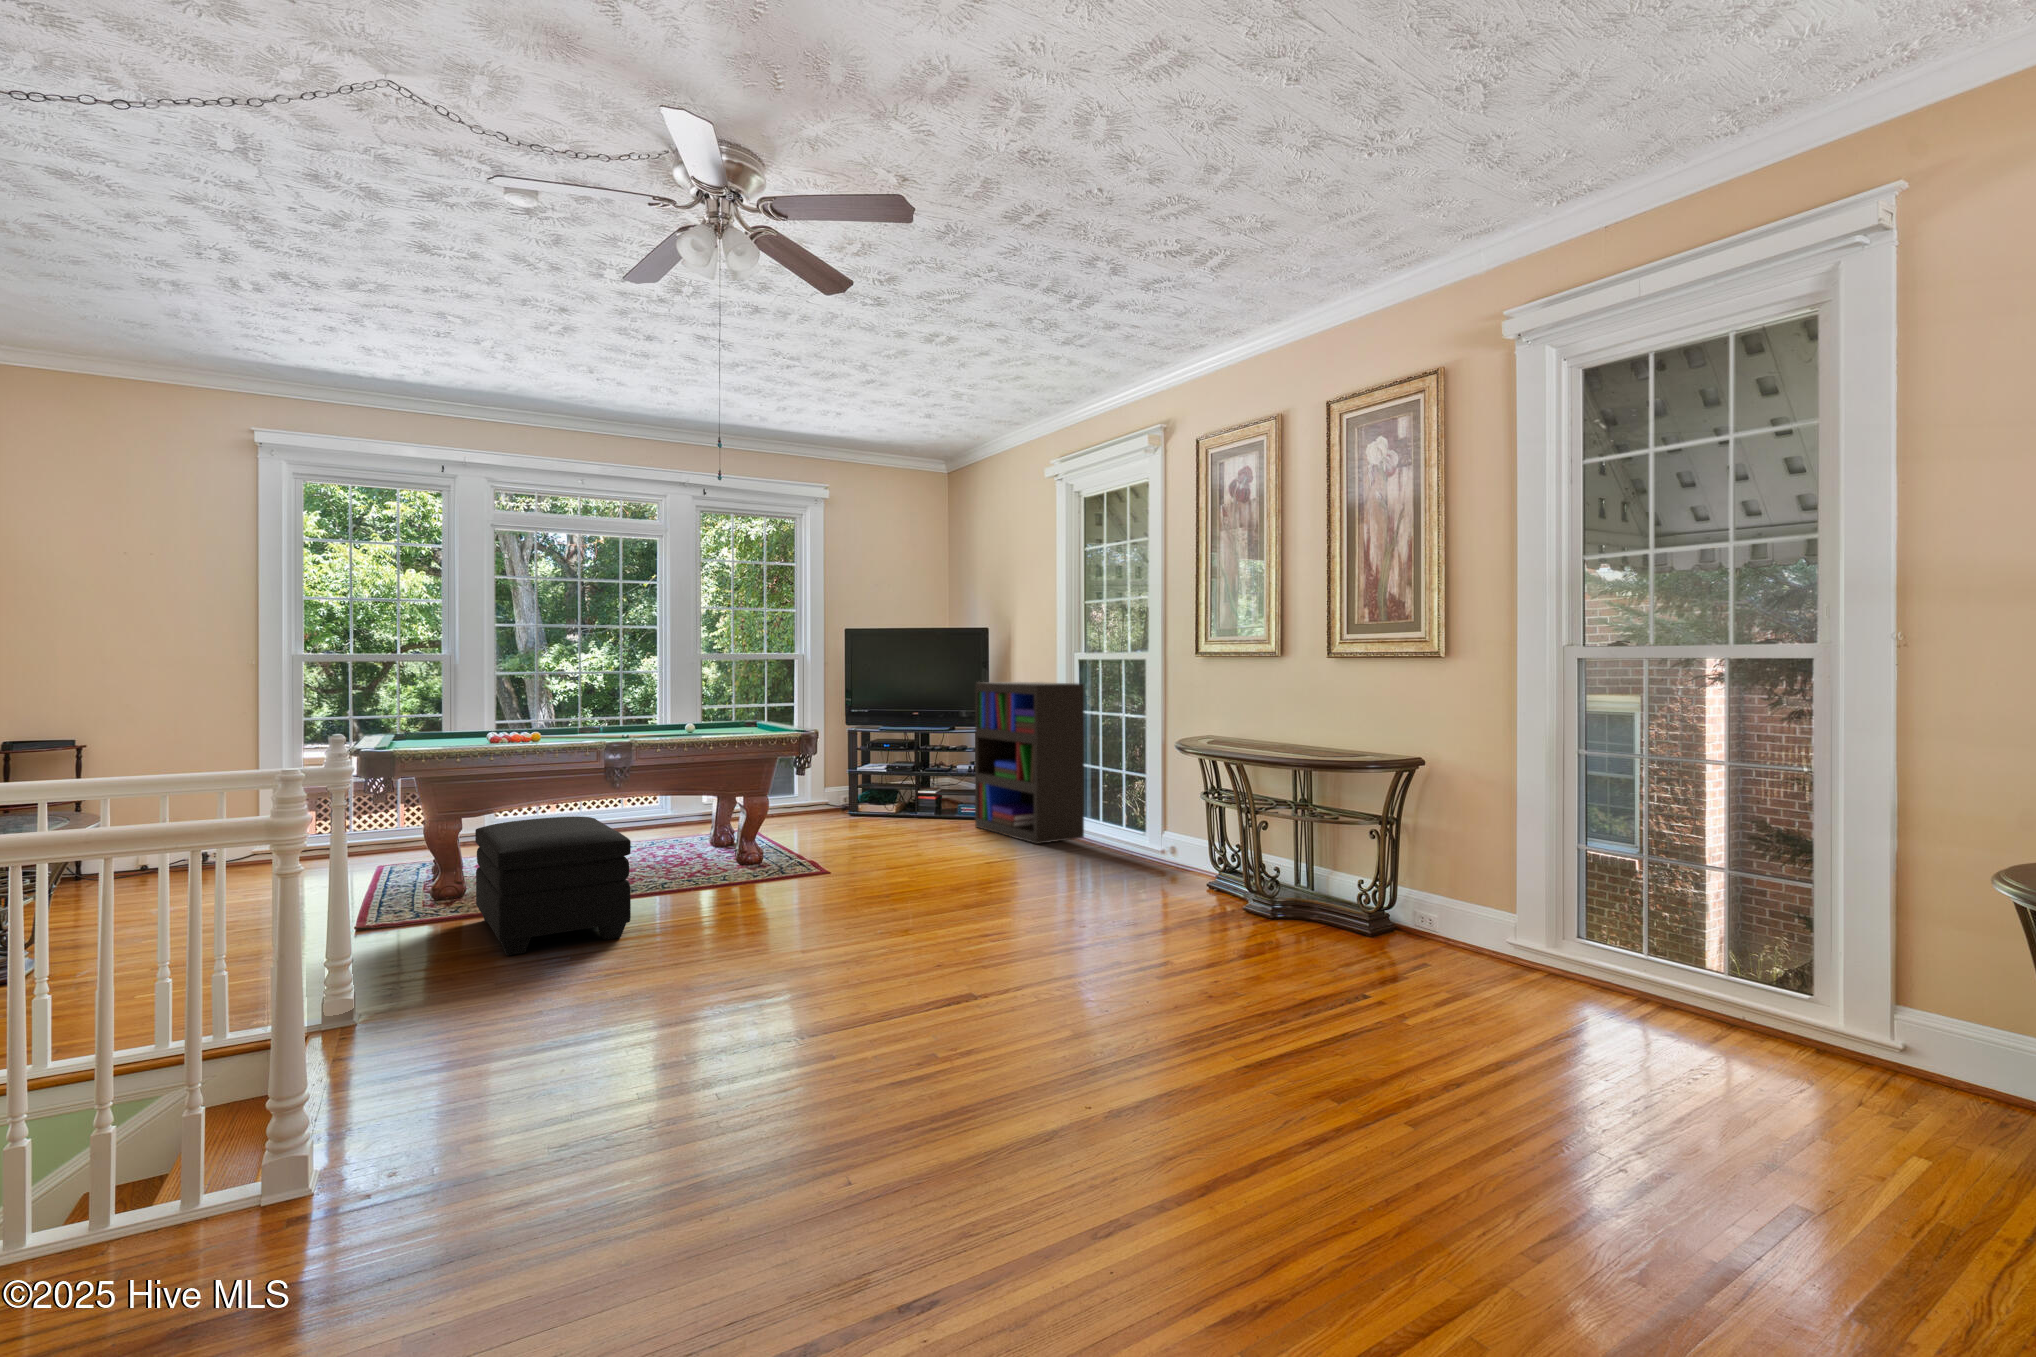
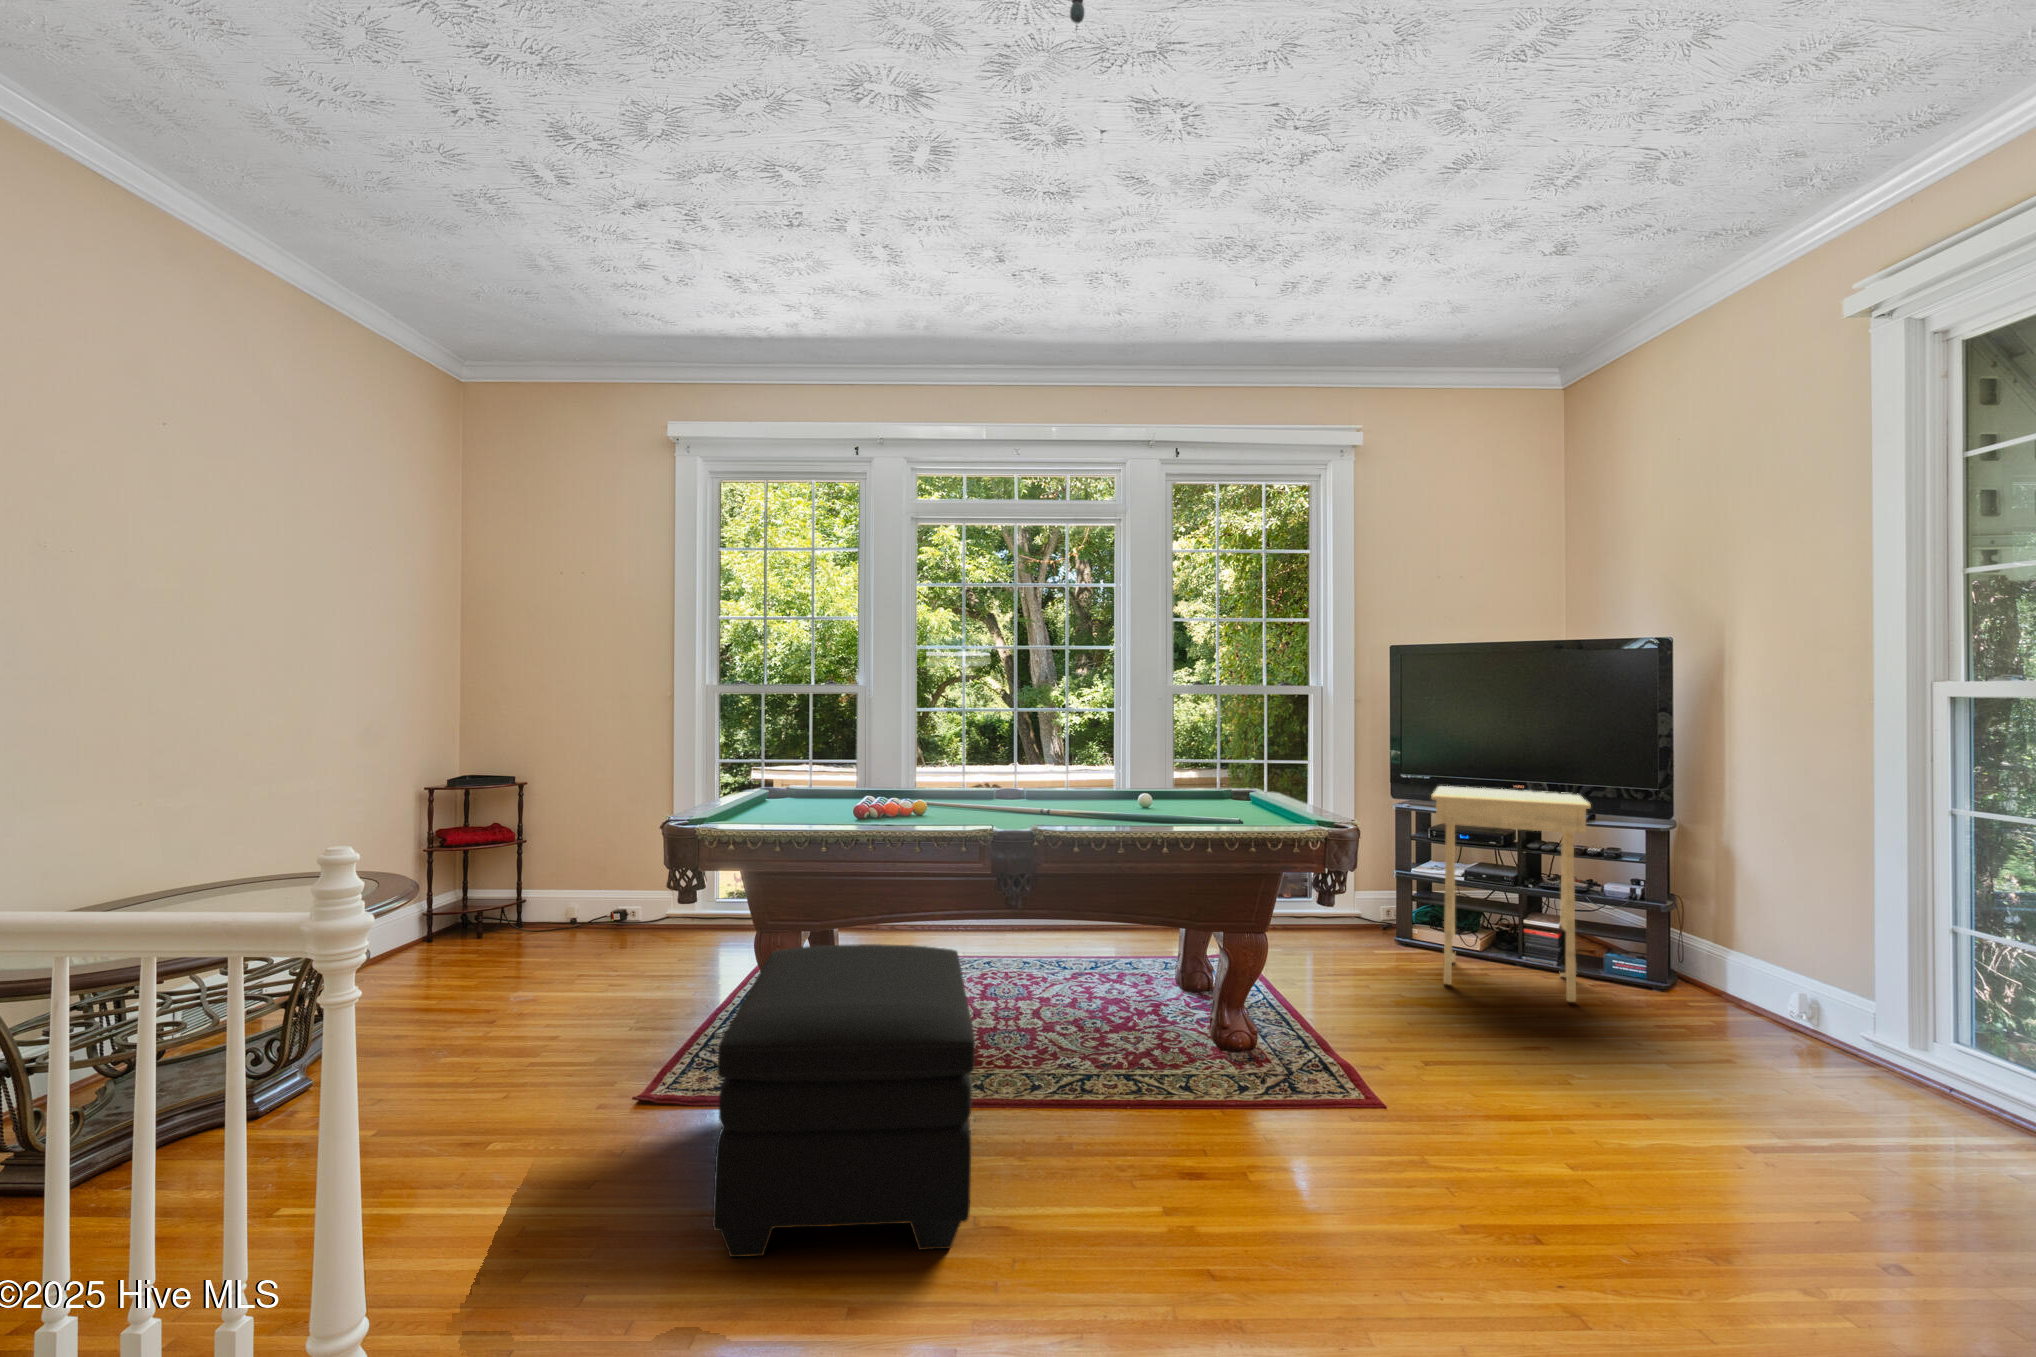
bookshelf: present [975,682,1085,844] -> none [1658,736,1981,1096]
side table: none [863,716,945,829] -> present [1431,786,1591,1002]

